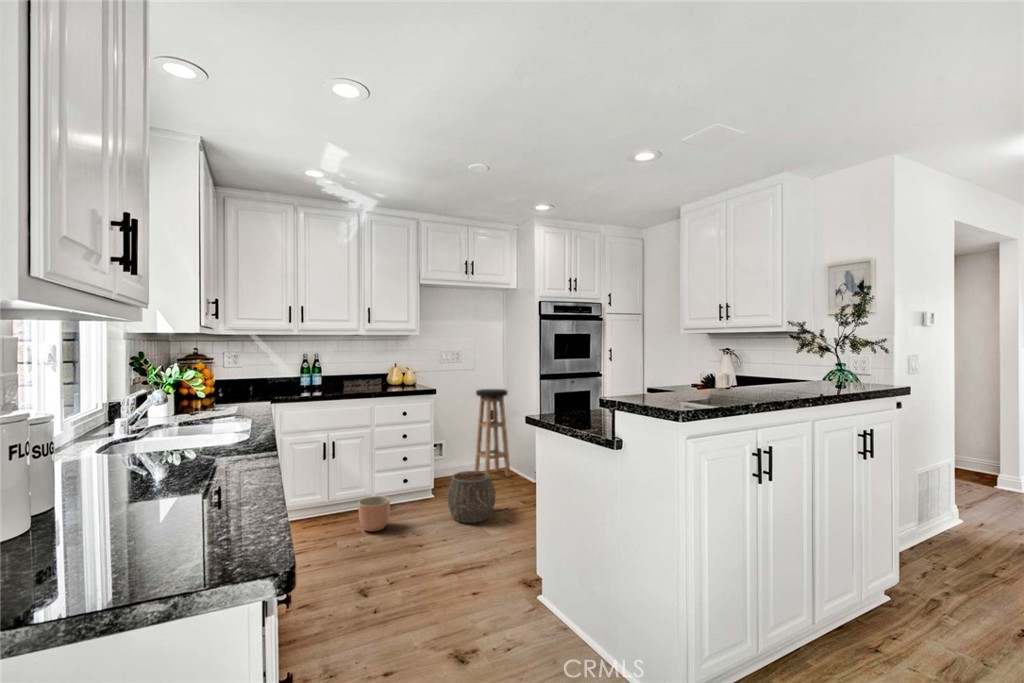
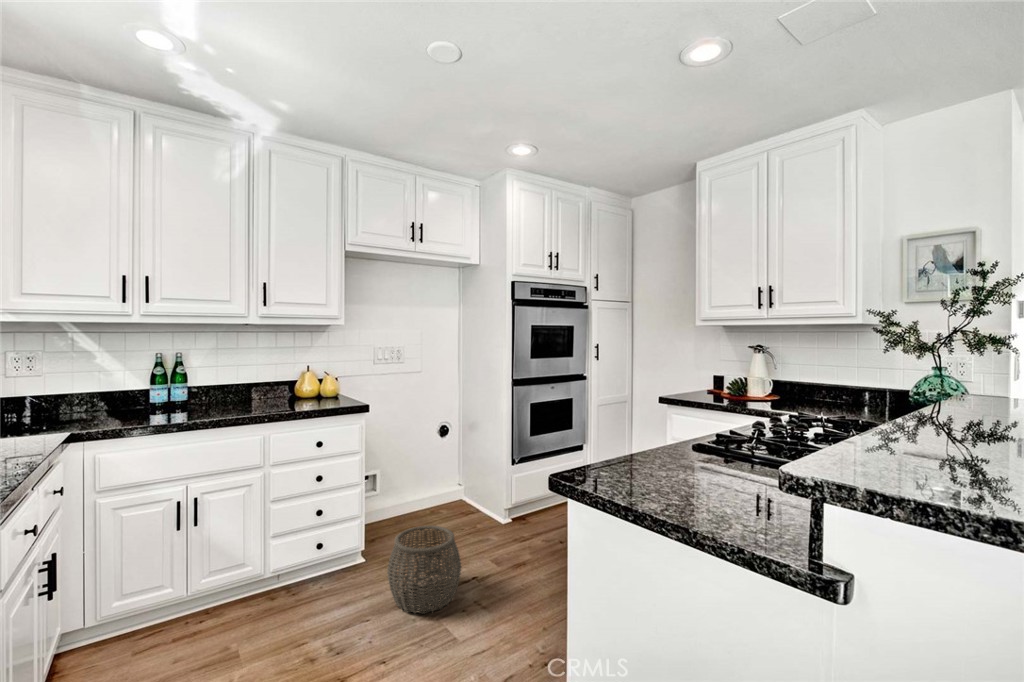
bar stool: present [474,389,510,477] -> none [420,398,470,524]
planter: present [359,496,390,531] -> none [239,580,294,646]

